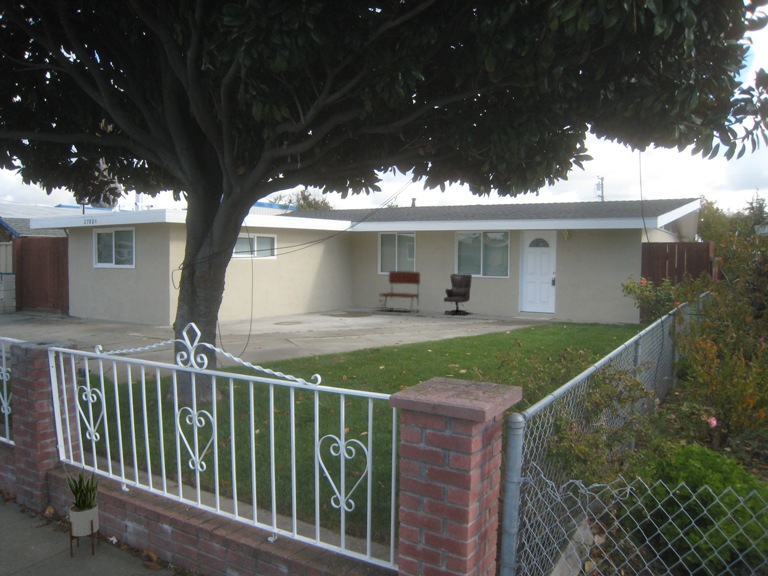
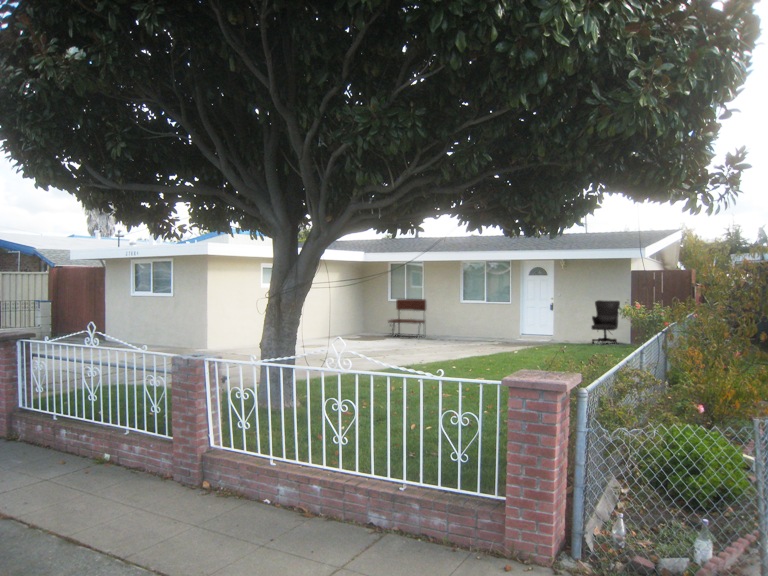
chair: present [444,274,472,316] -> present [592,300,620,344]
potted plant: present [63,465,100,557] -> none [233,443,261,511]

